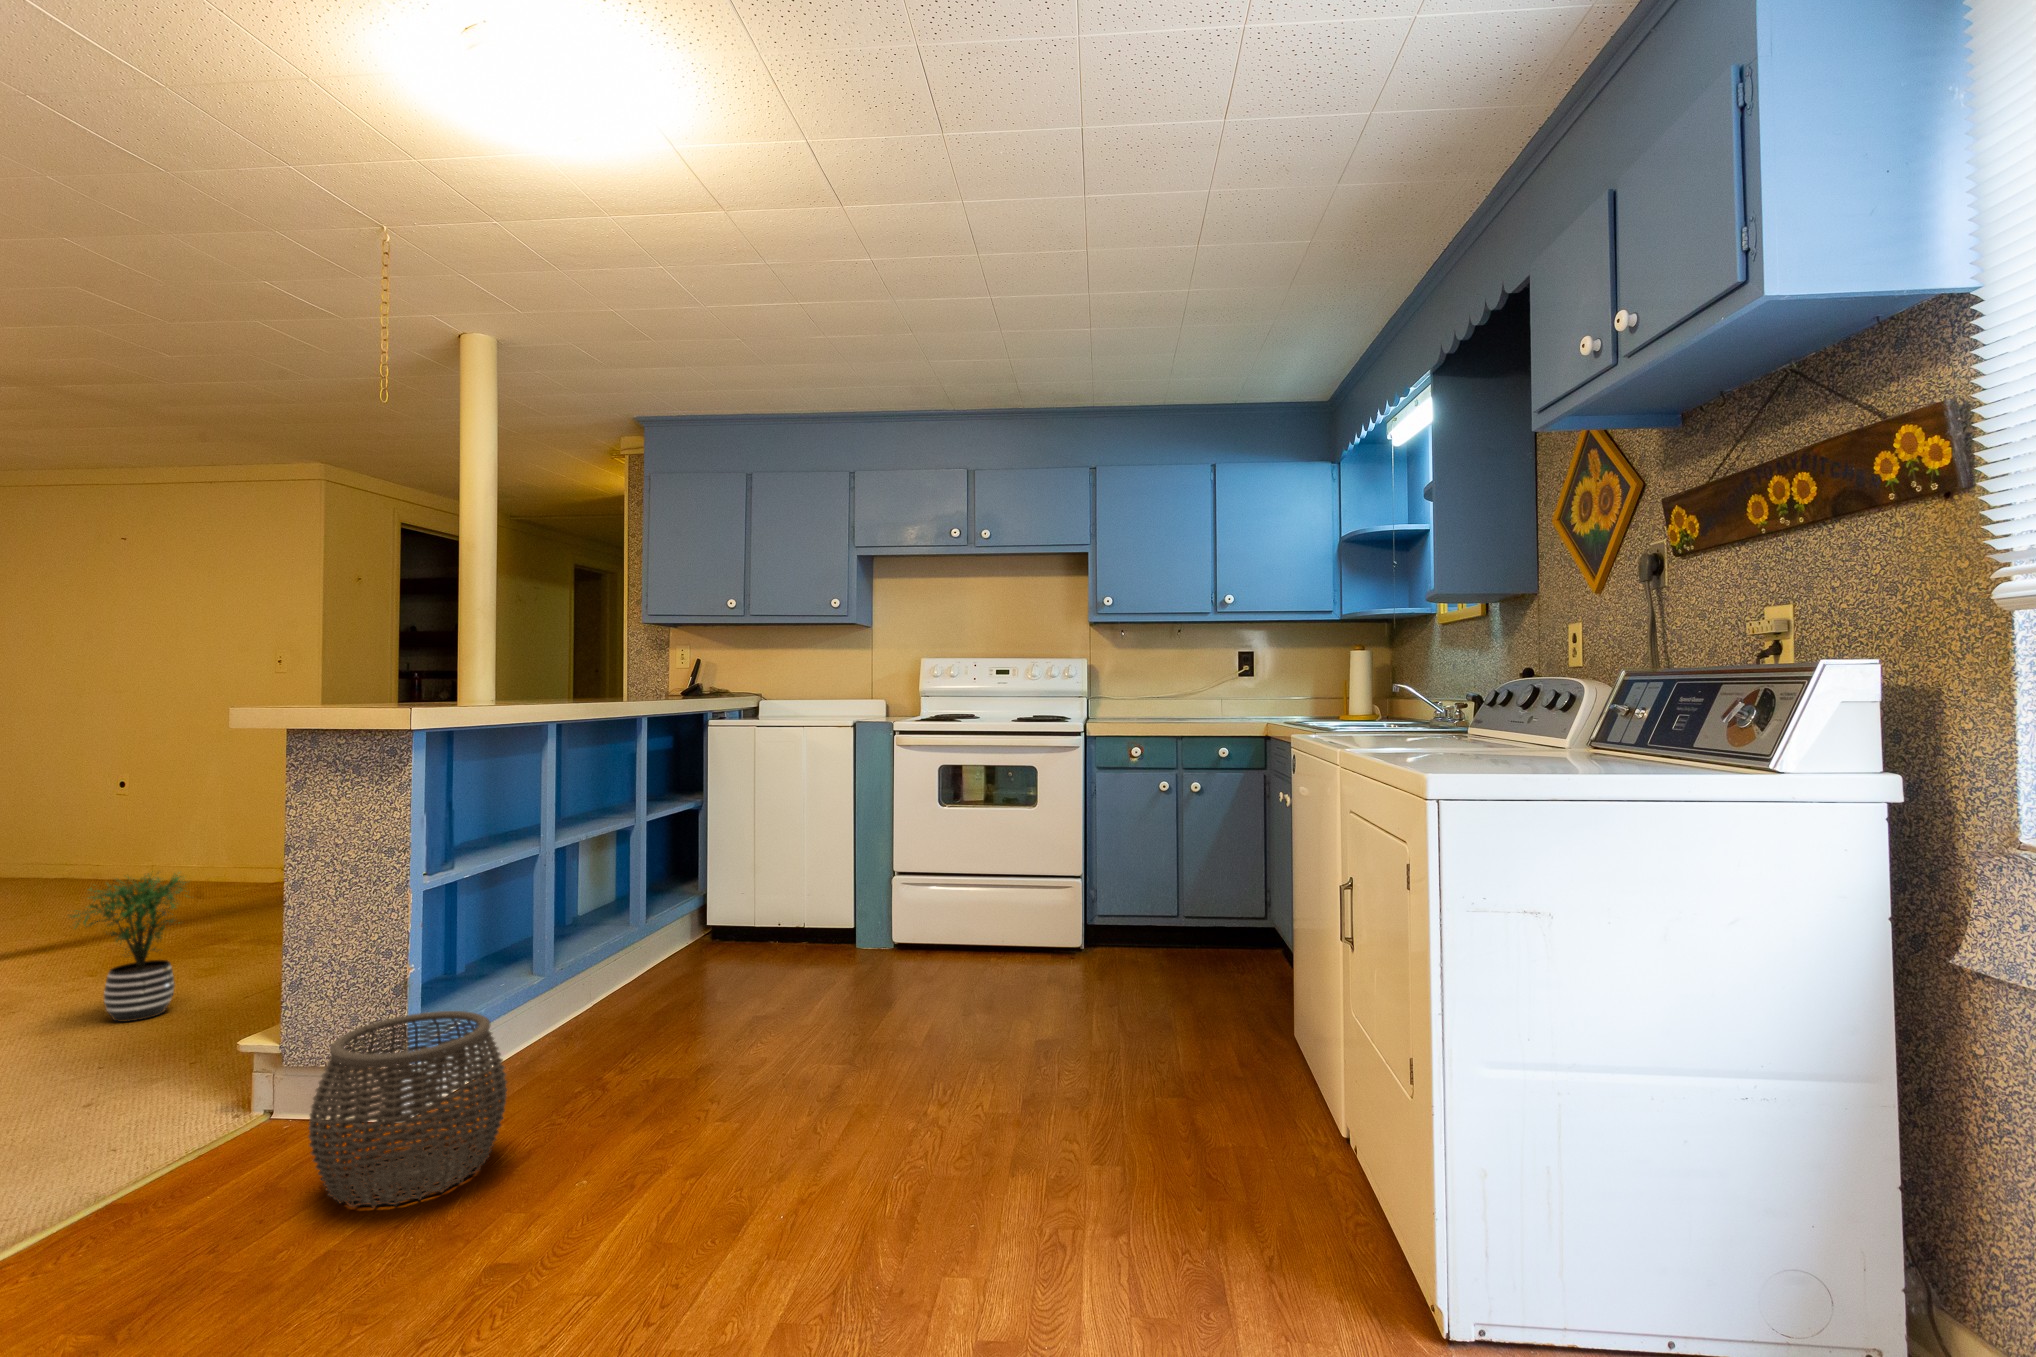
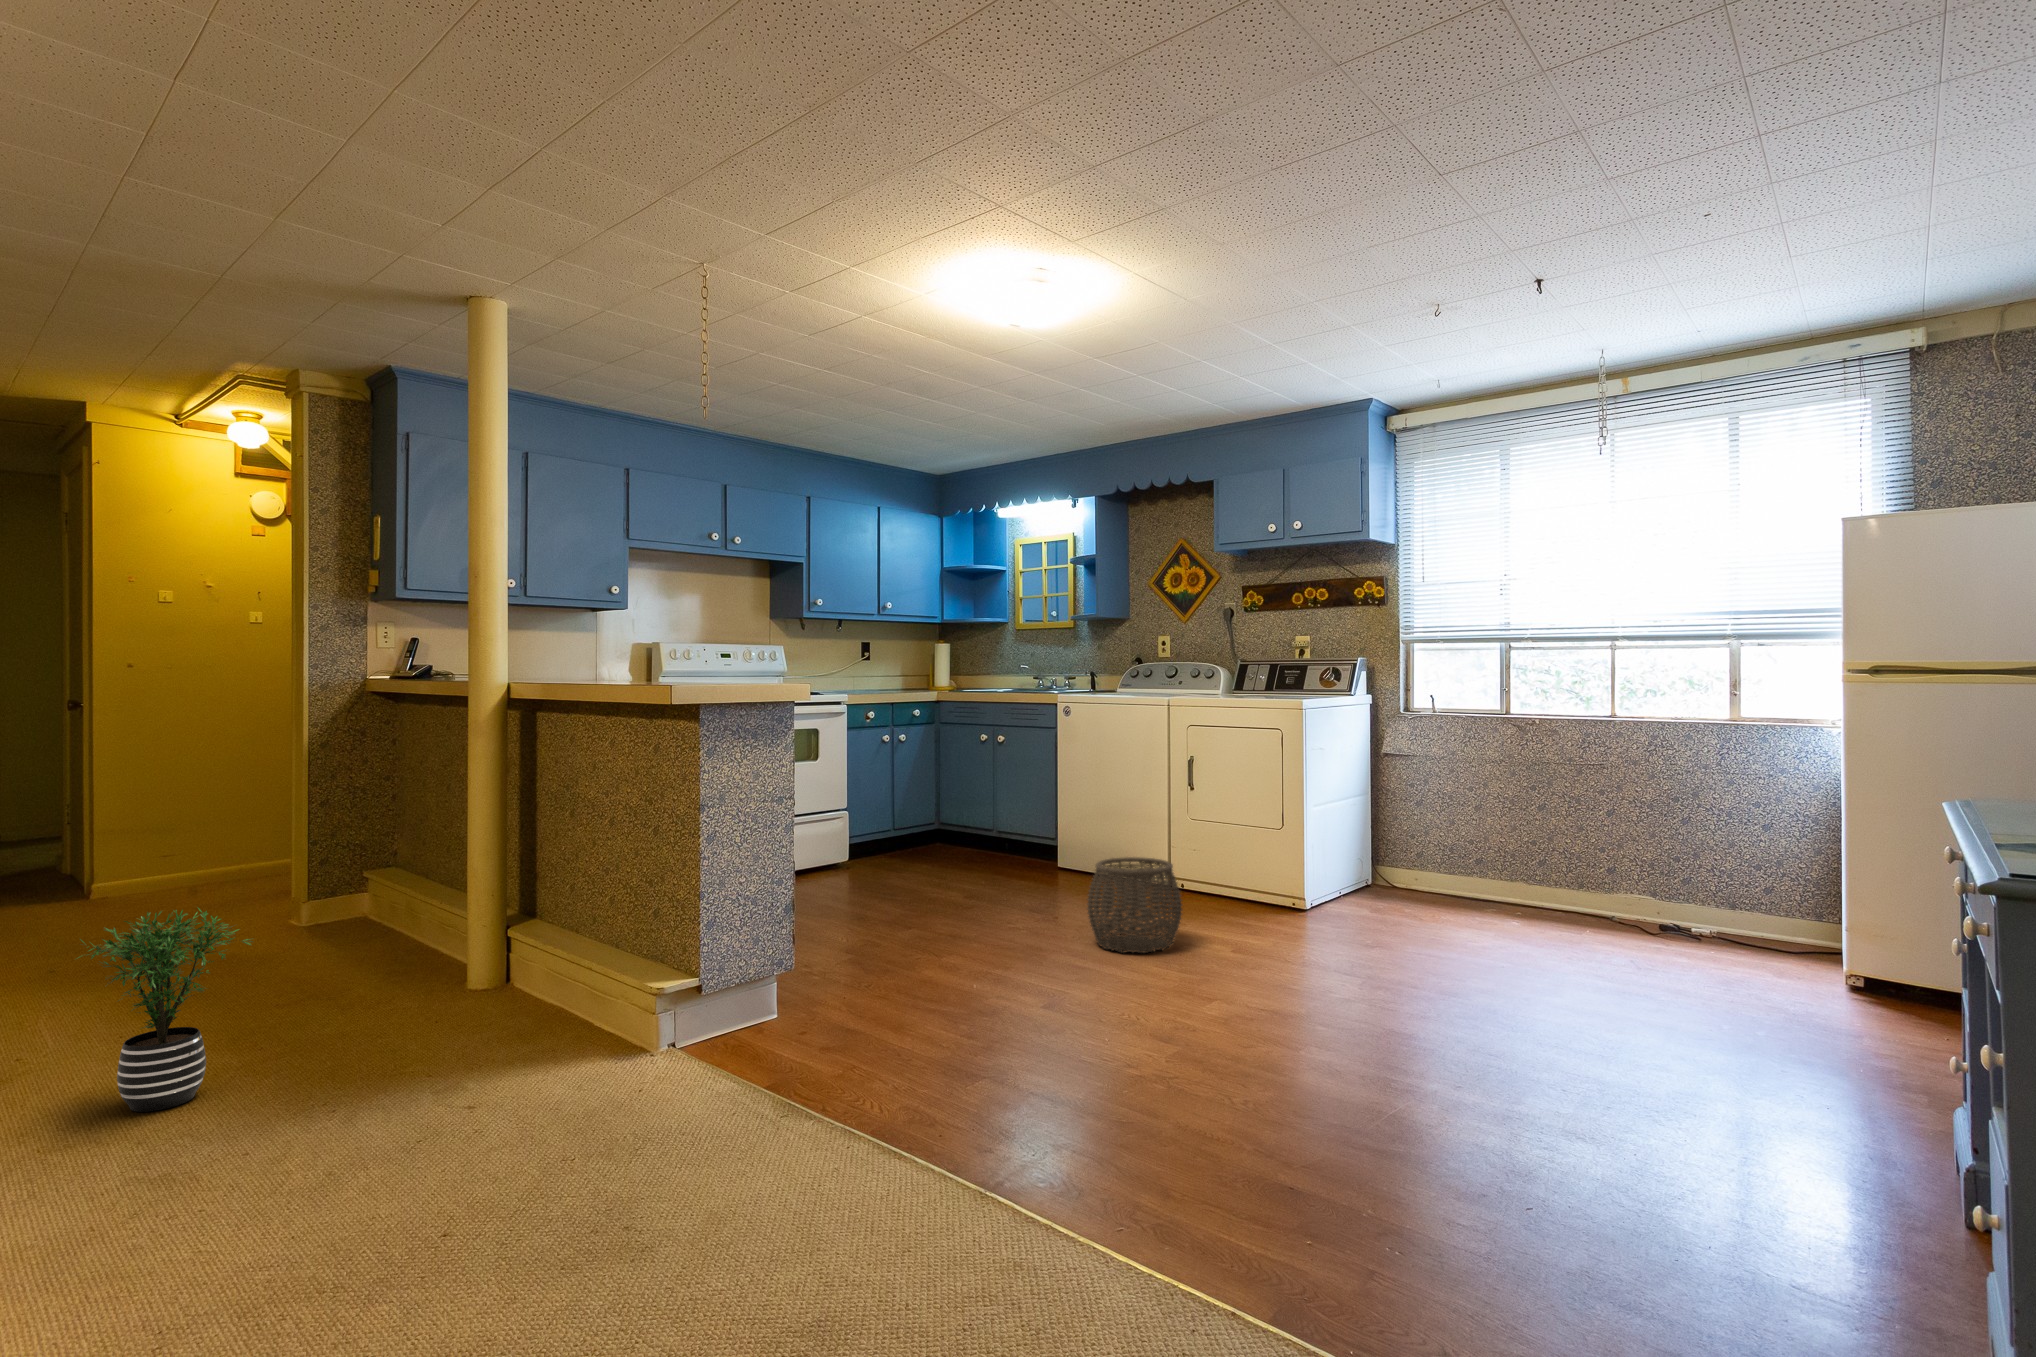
woven basket: present [309,1011,507,1208] -> present [1087,857,1182,953]

